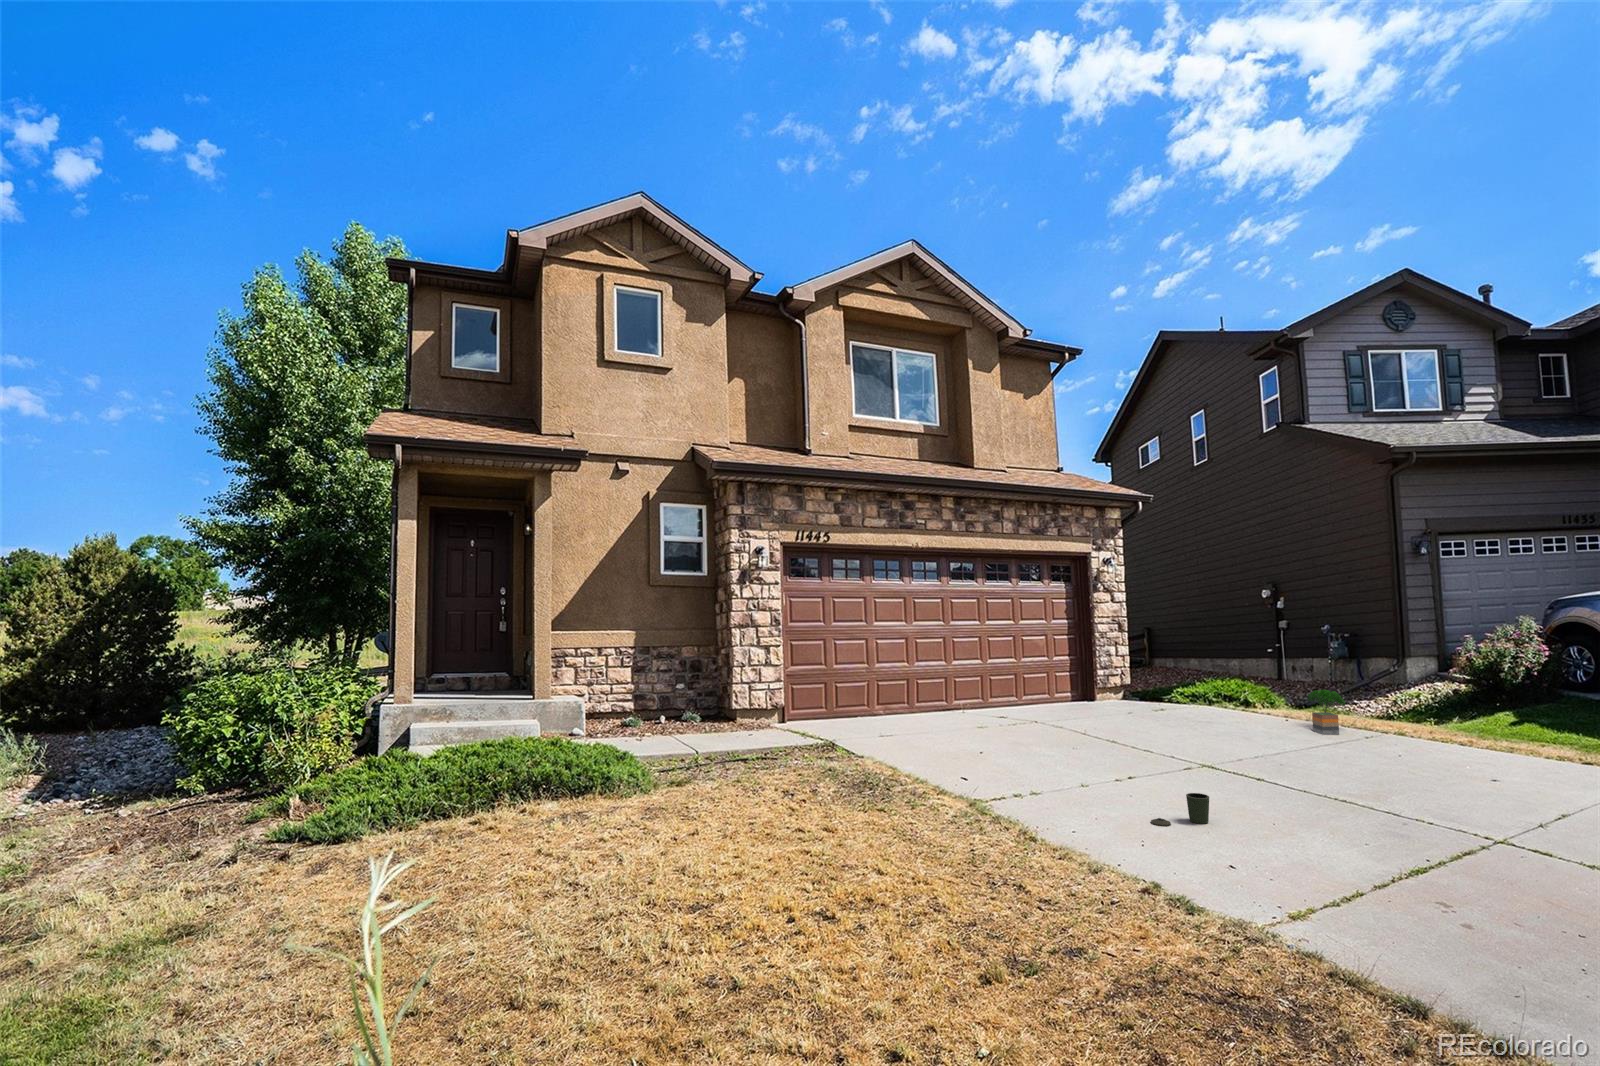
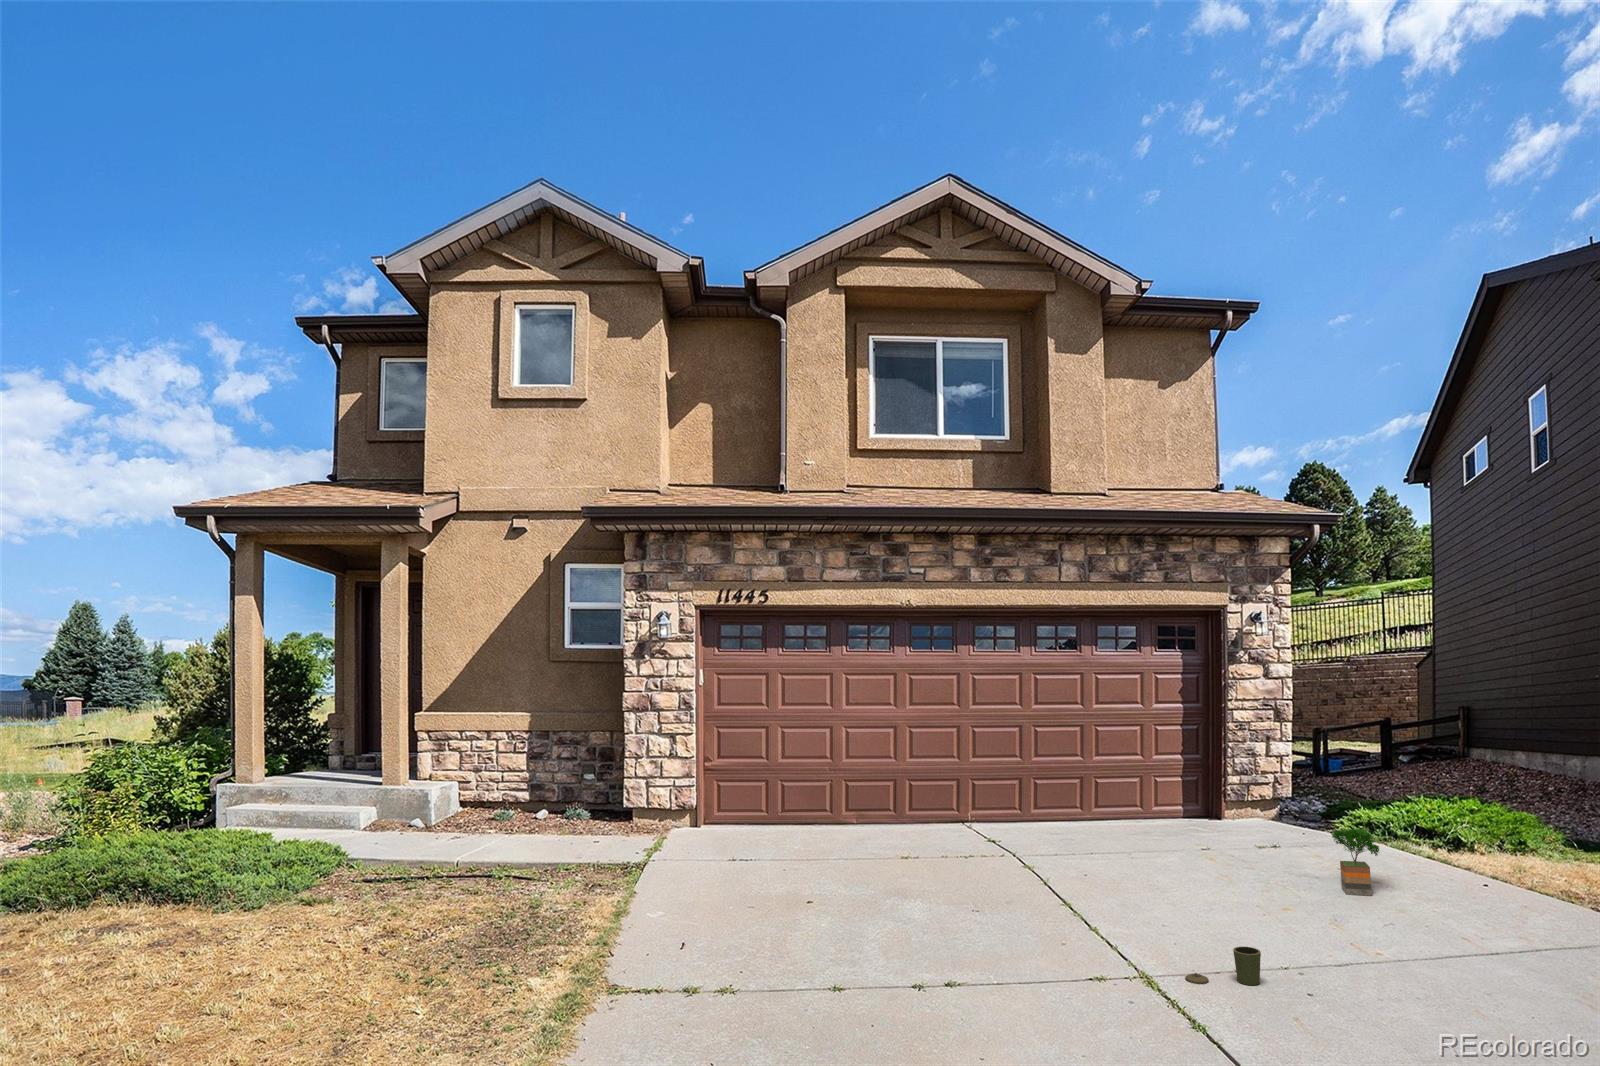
trash can: present [1151,793,1209,827] -> present [1185,947,1261,985]

